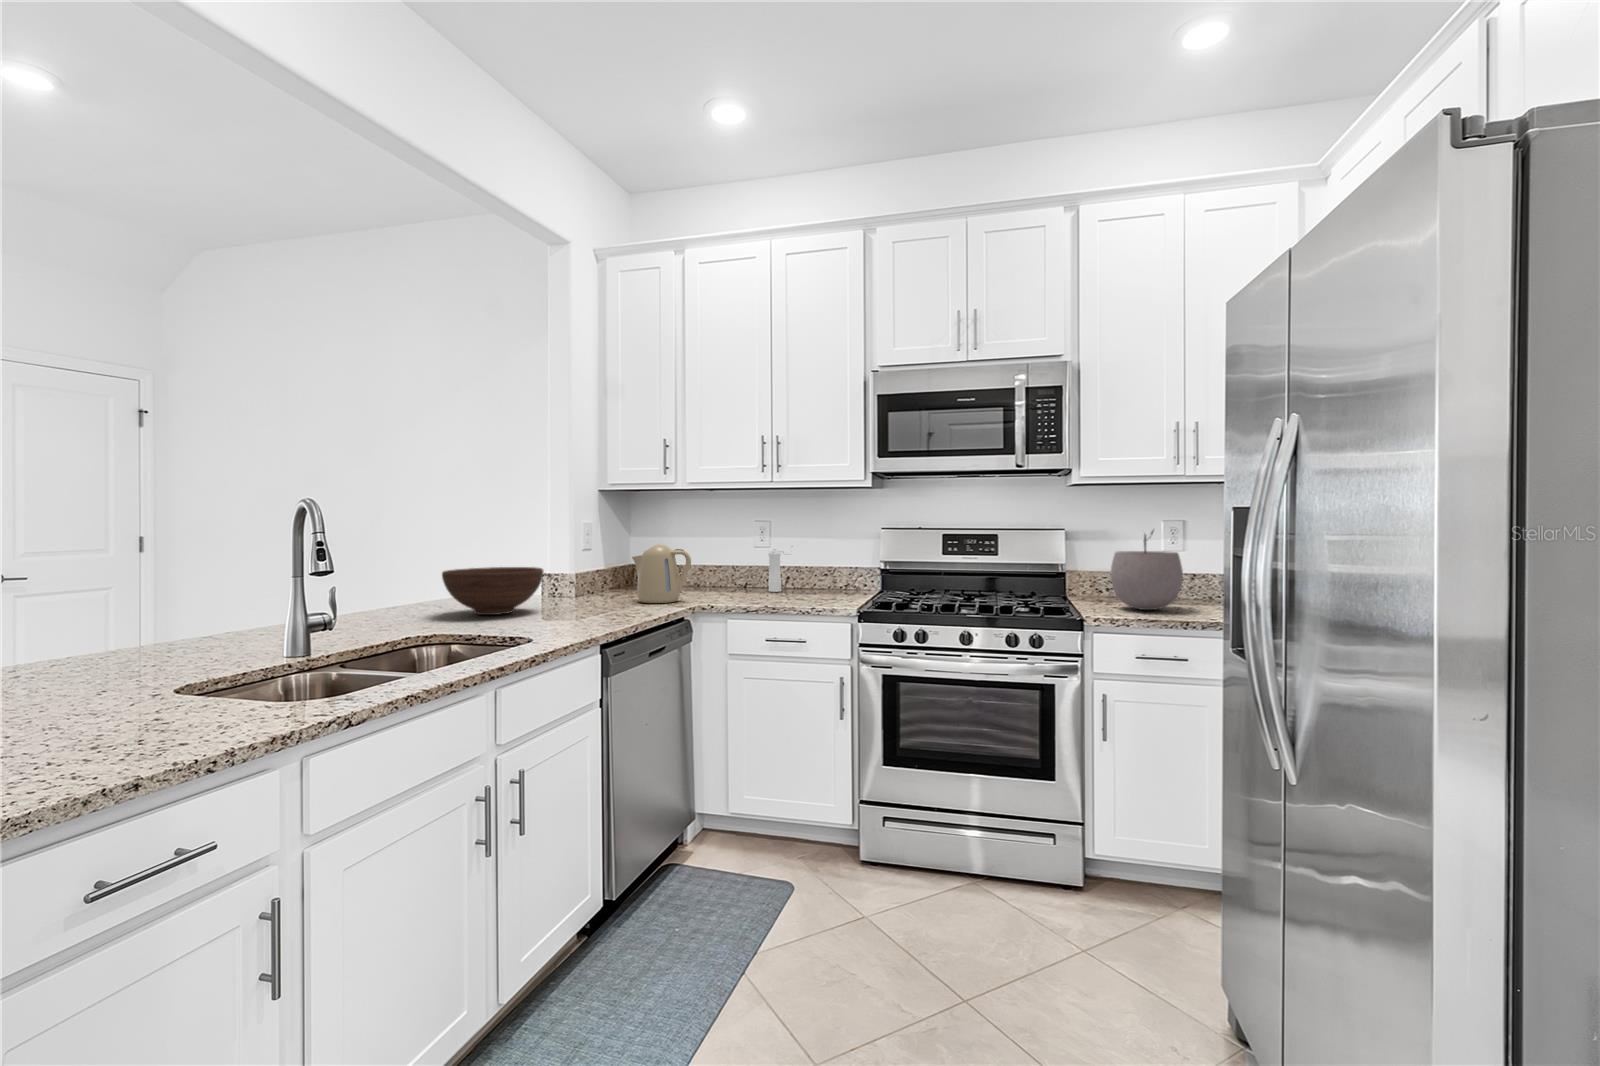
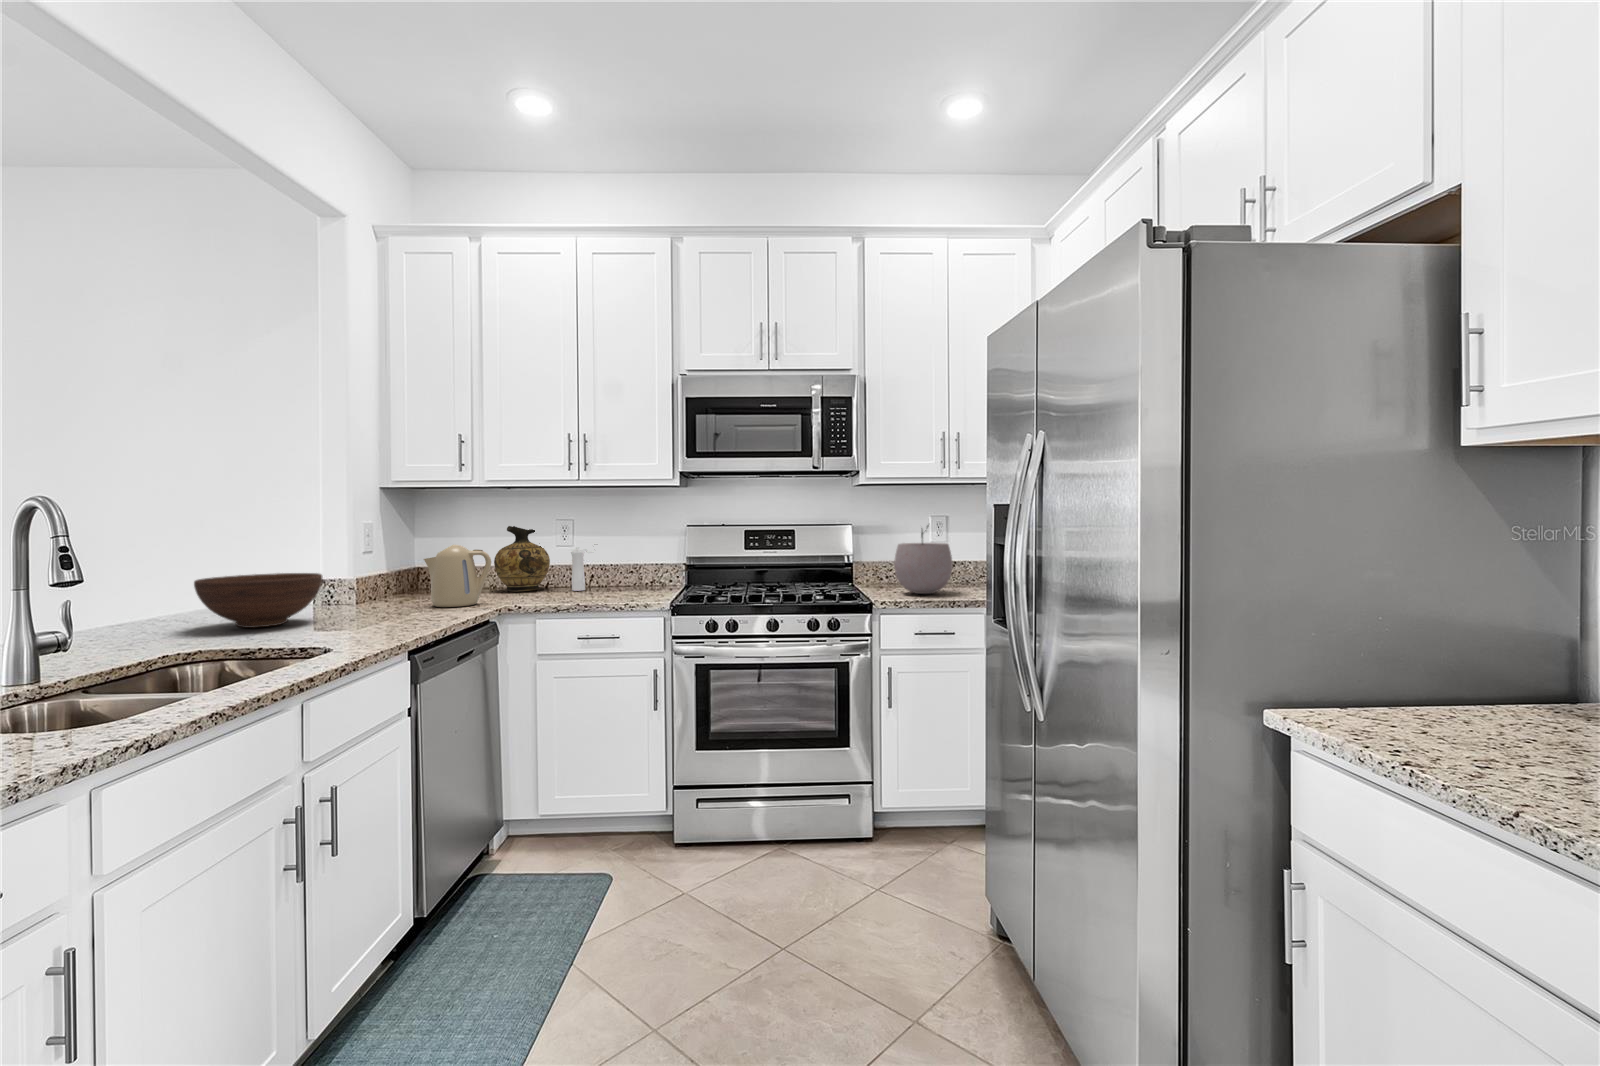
ceramic jug: none [698,527,749,590] -> present [494,526,550,591]

